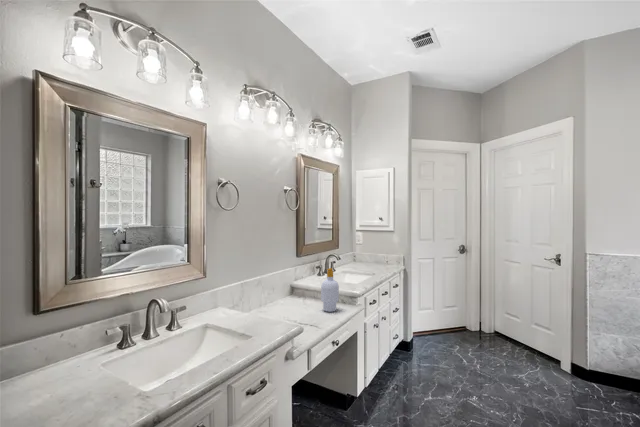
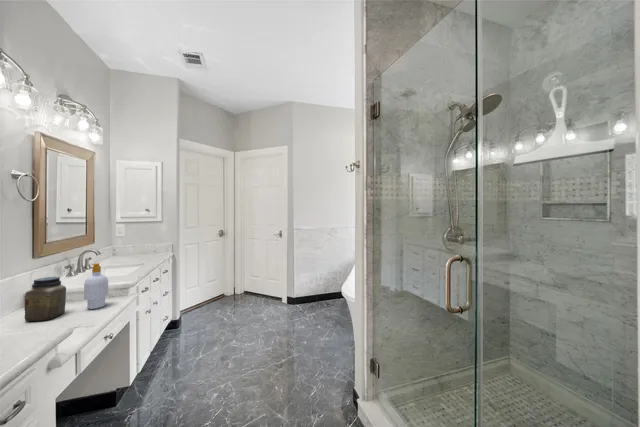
jar: none [285,275,310,313] -> present [25,277,66,321]

